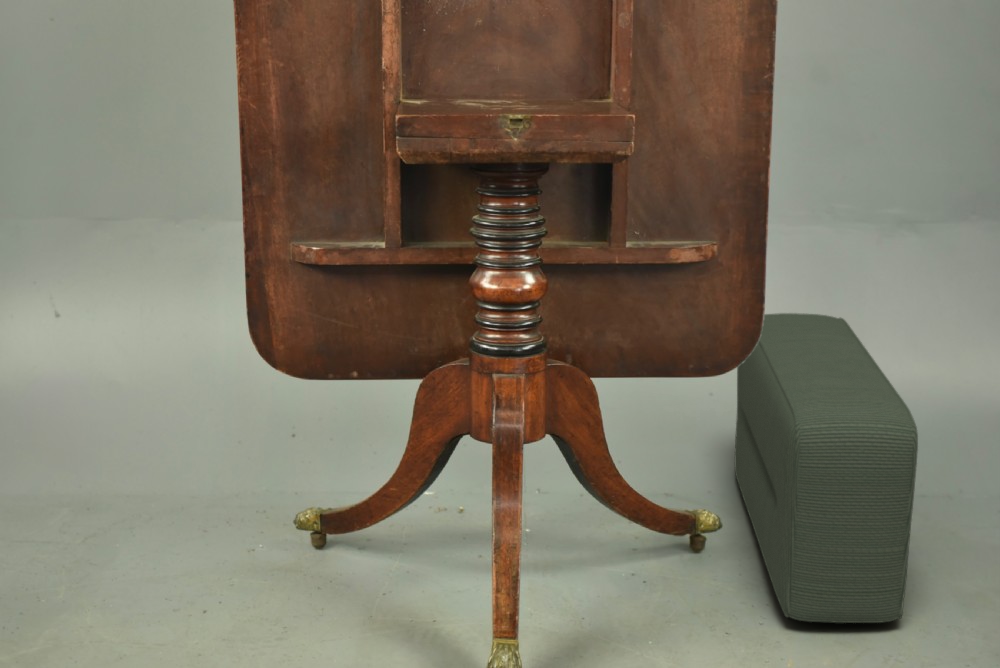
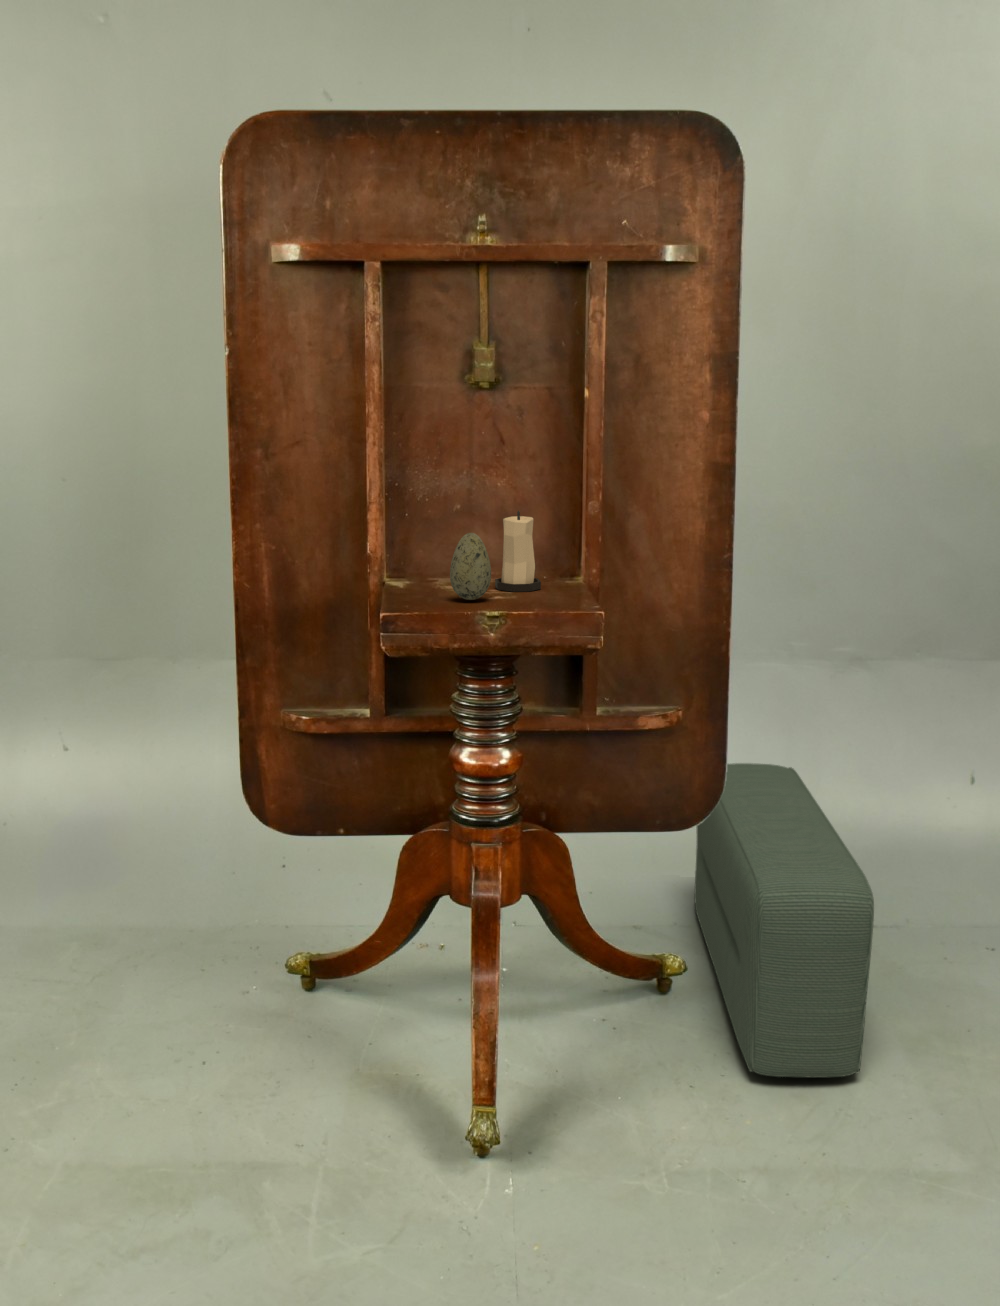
candle: none [518,19,567,106] -> present [495,511,541,592]
decorative egg: none [471,38,514,110] -> present [450,533,491,600]

